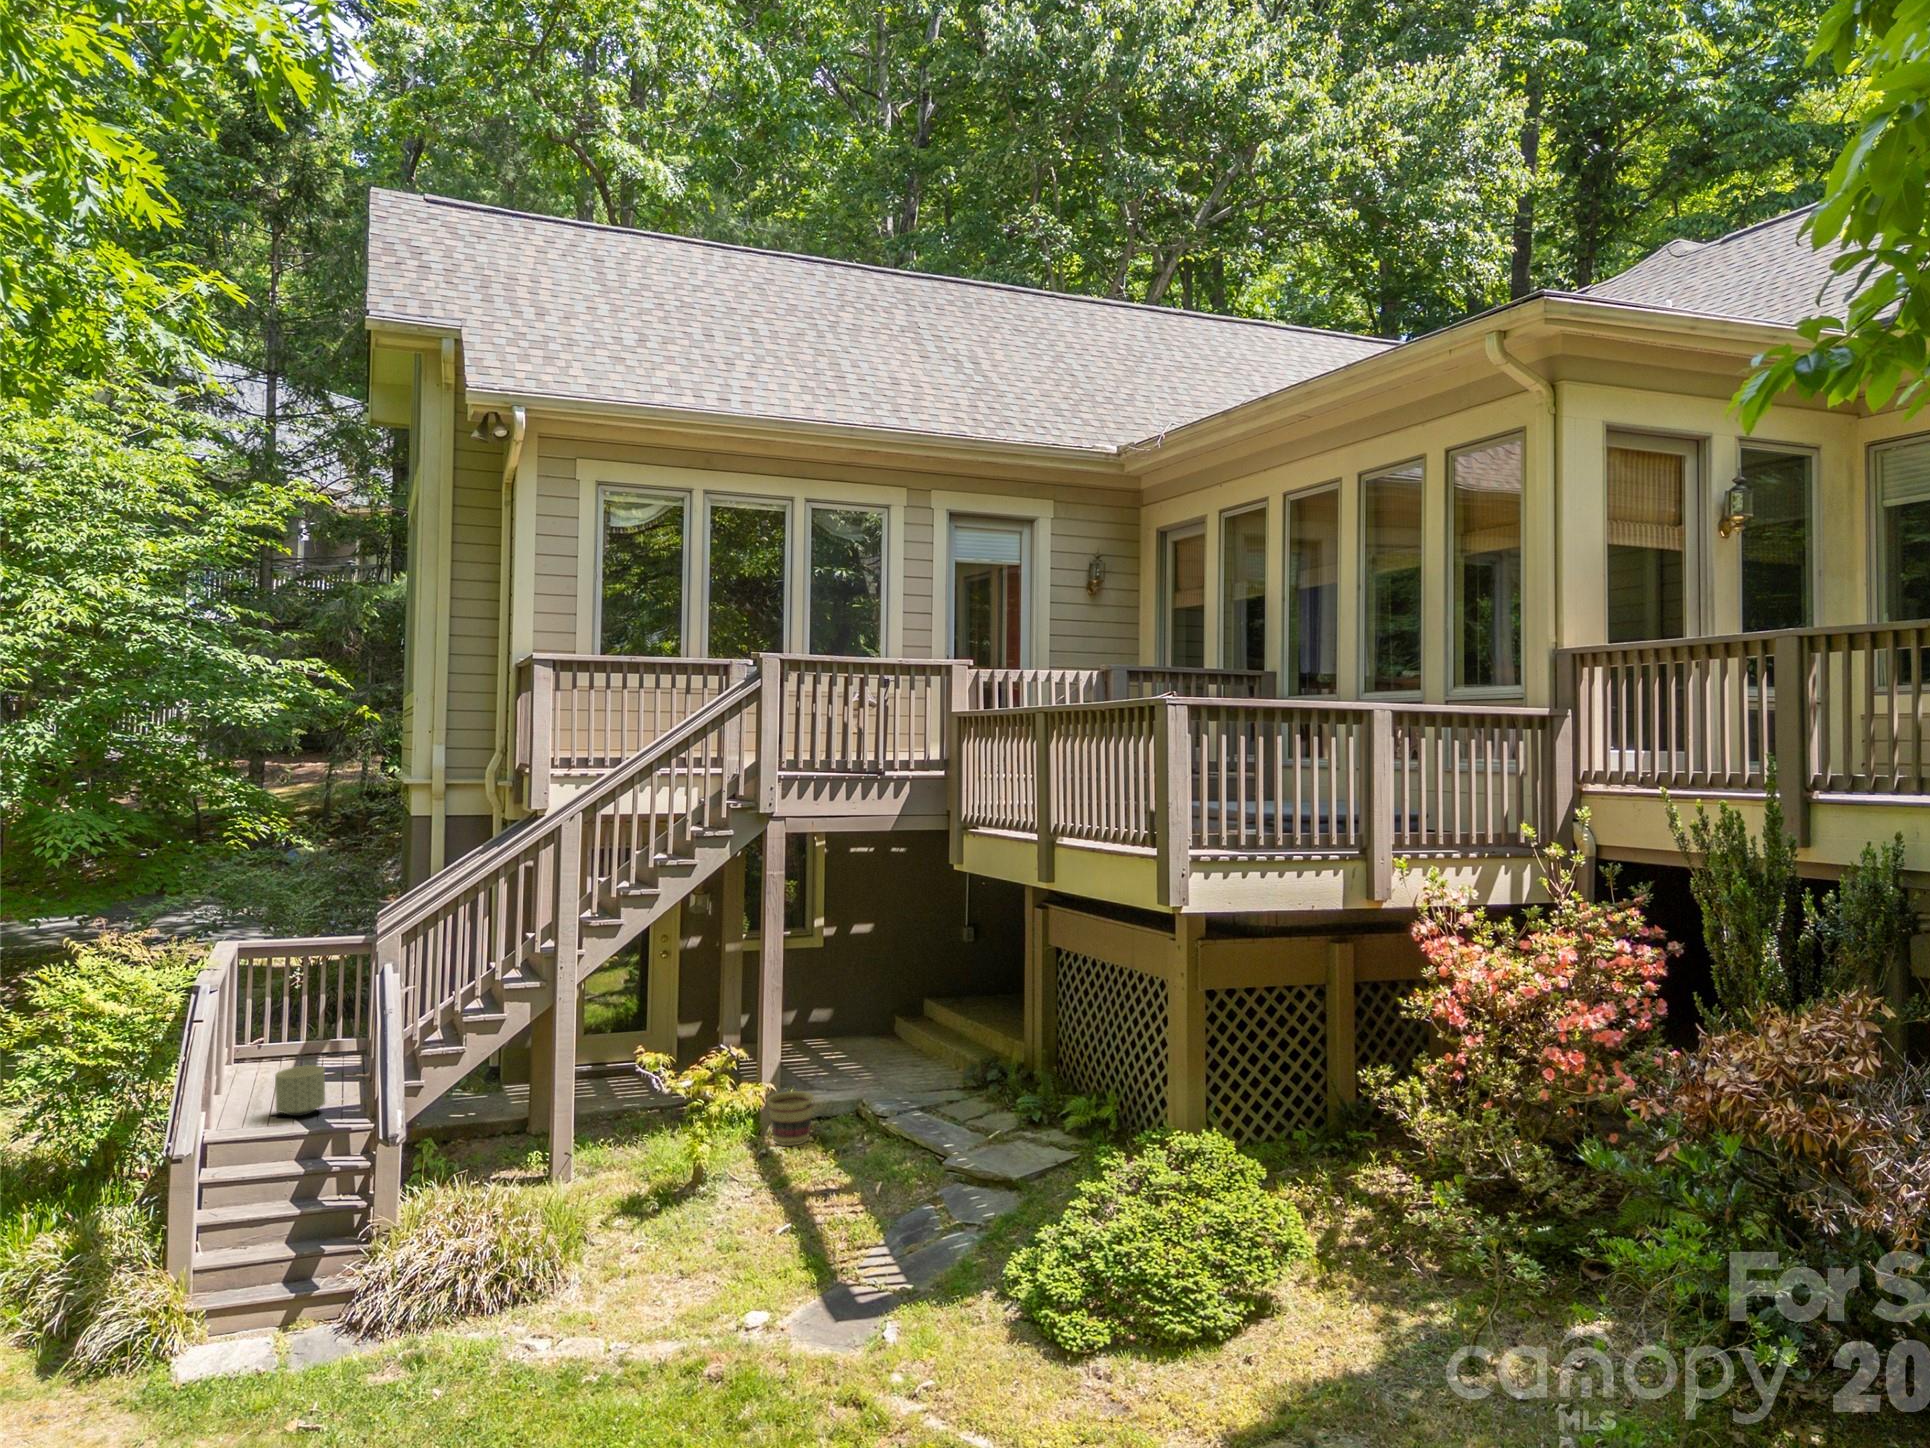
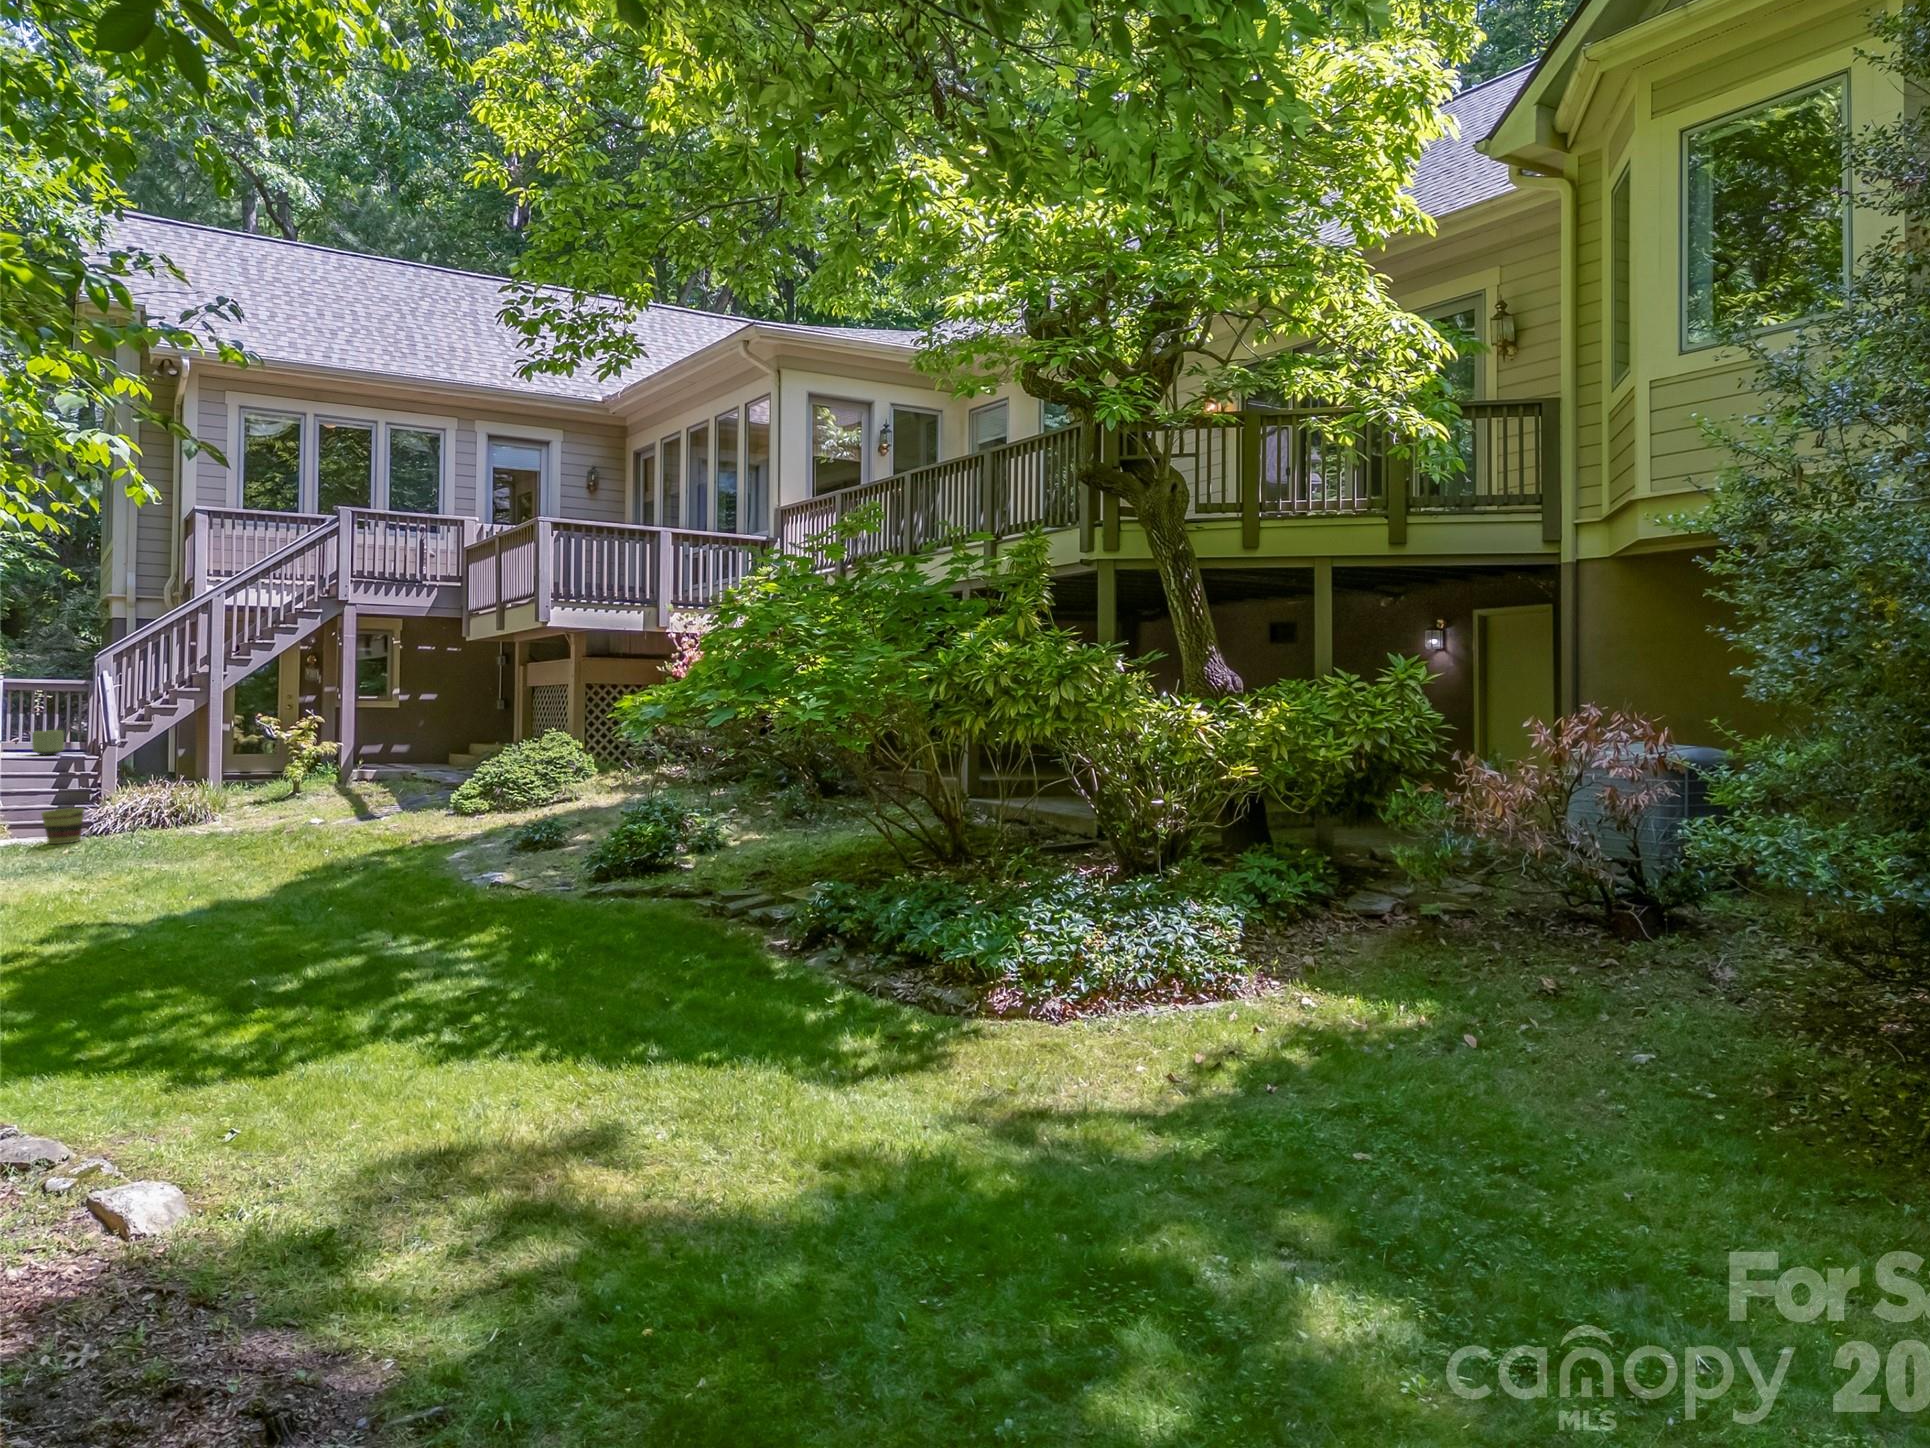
basket: present [767,1091,814,1146] -> present [41,808,84,844]

